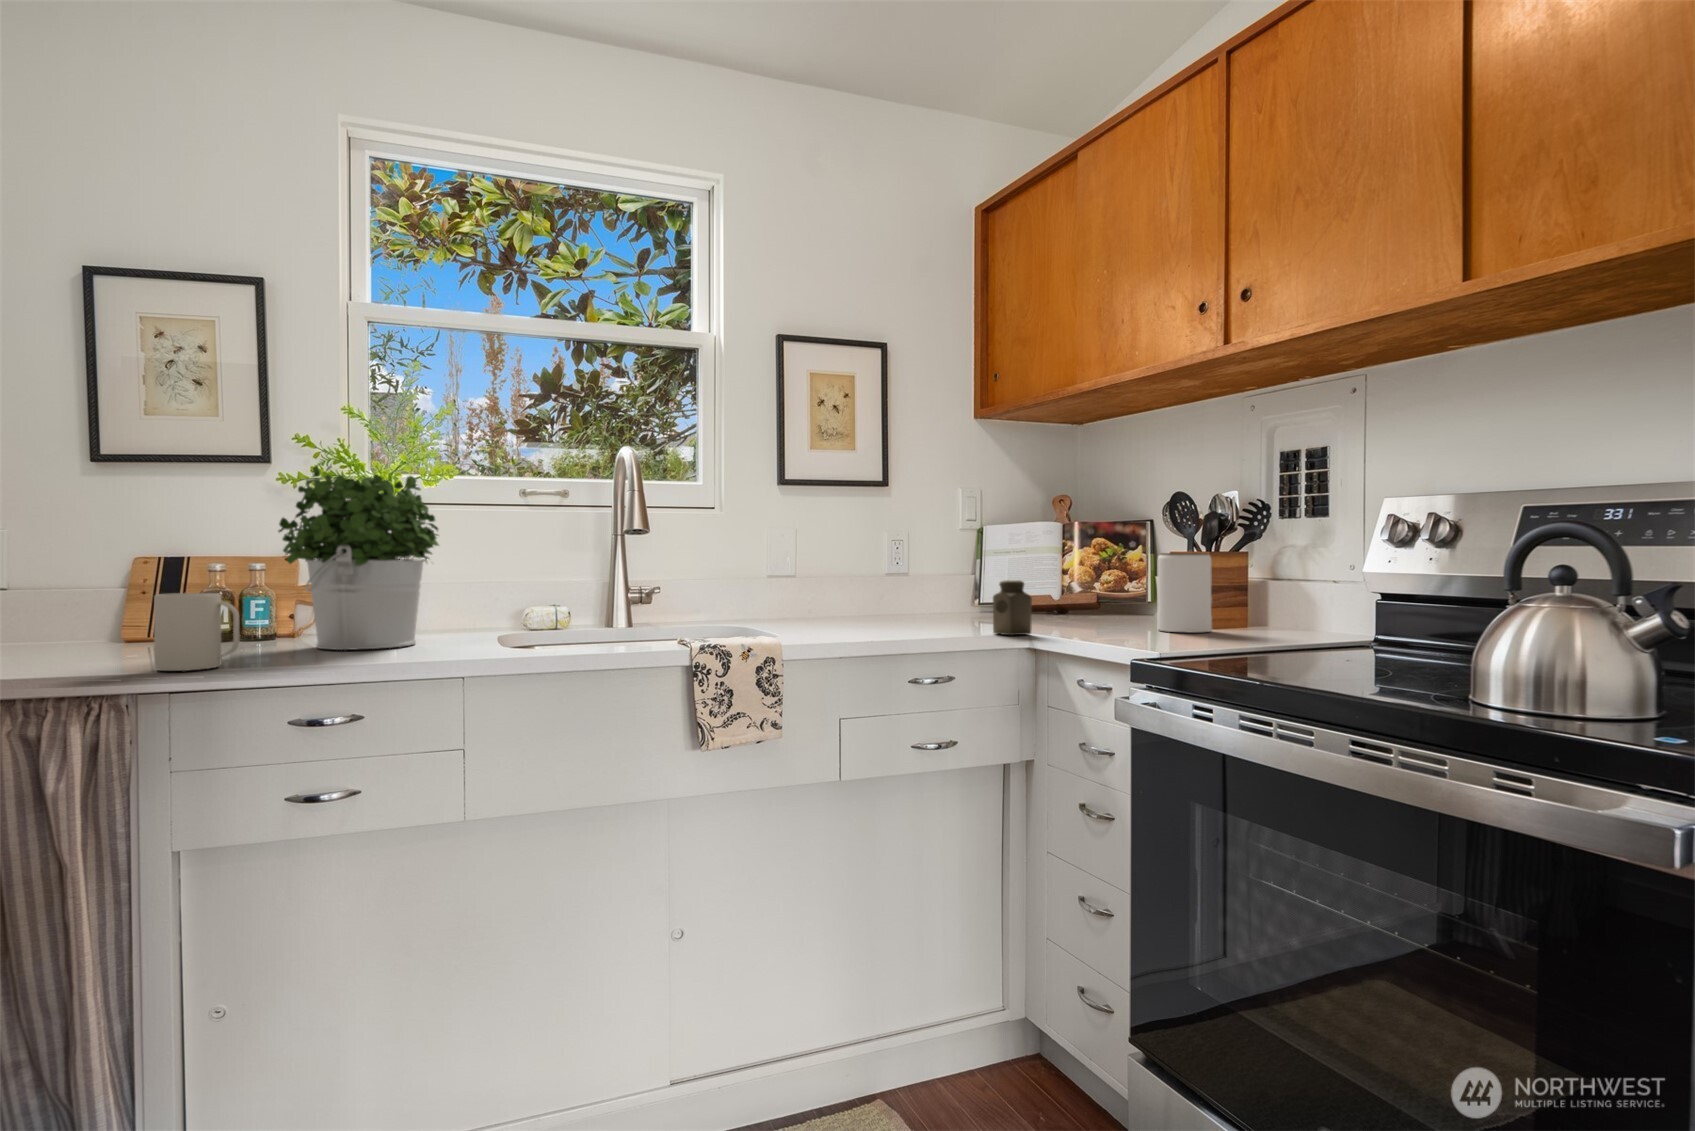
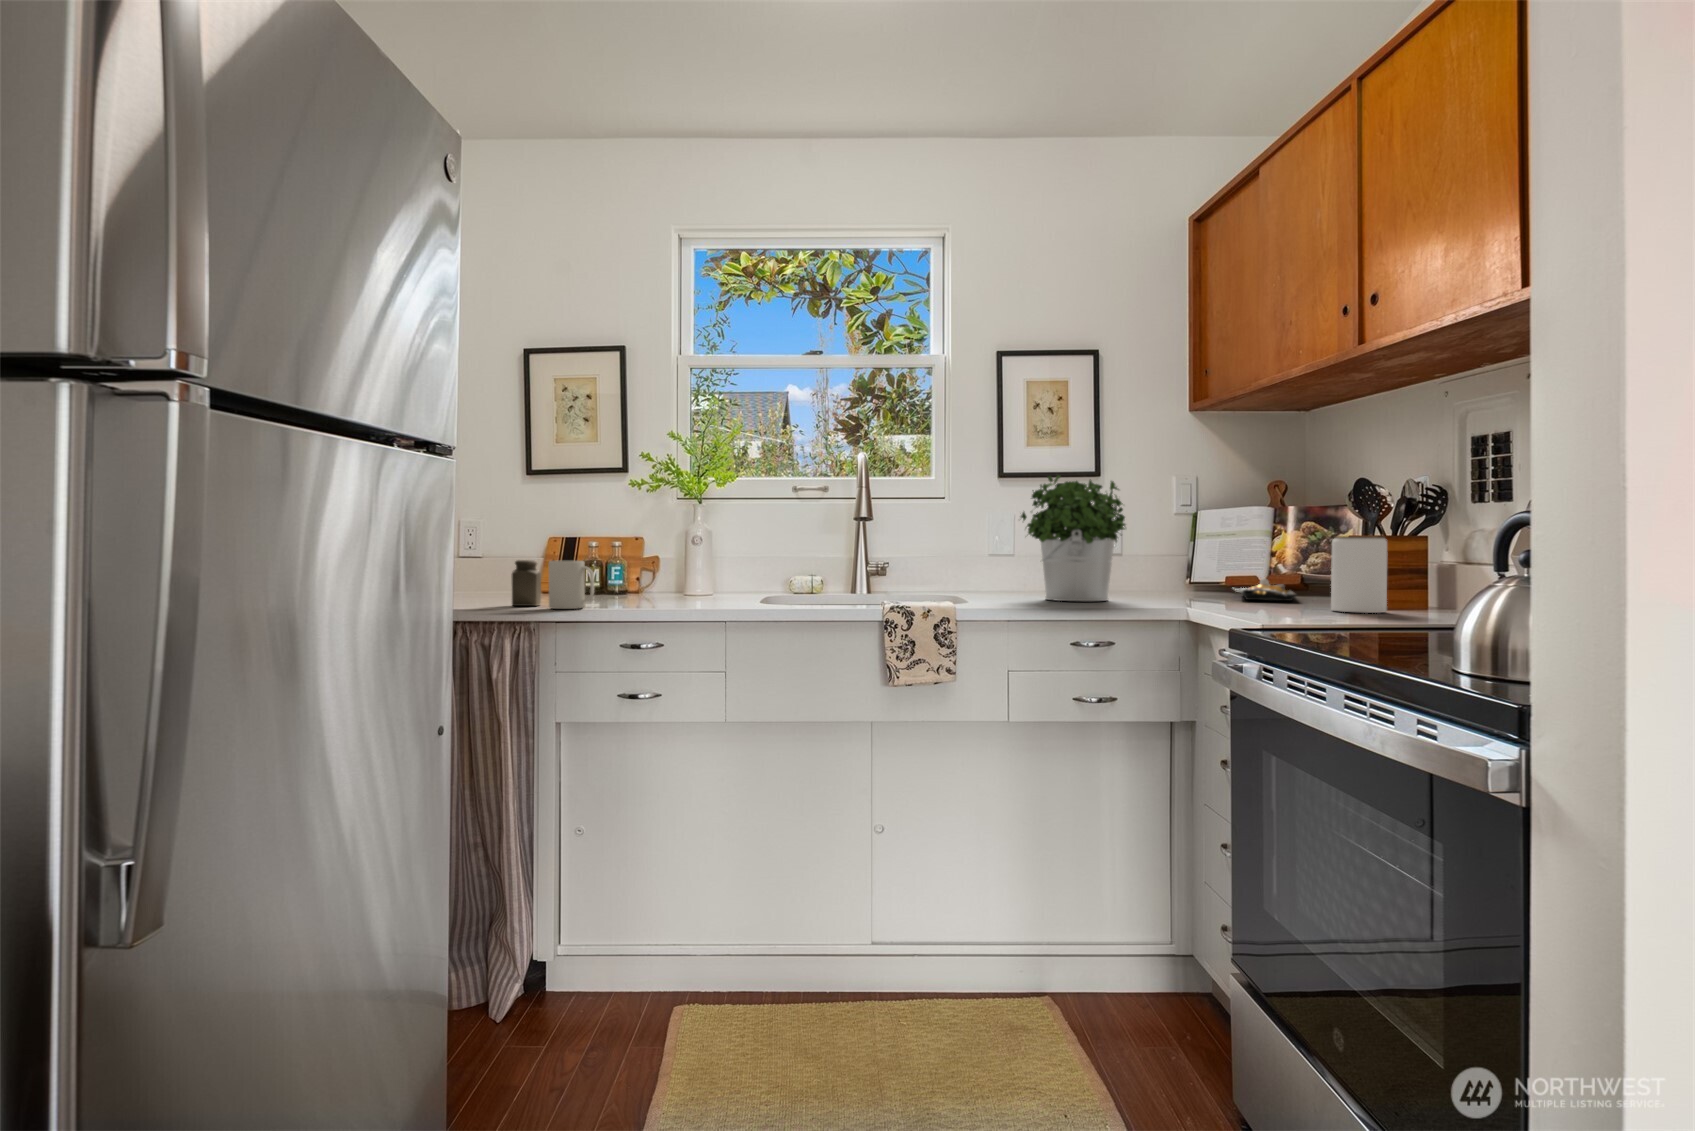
potted plant: present [279,467,439,650] -> present [1021,475,1126,601]
salt shaker: present [993,580,1032,635] -> present [512,560,541,606]
plate: none [1031,596,1106,620] -> present [1235,578,1297,601]

